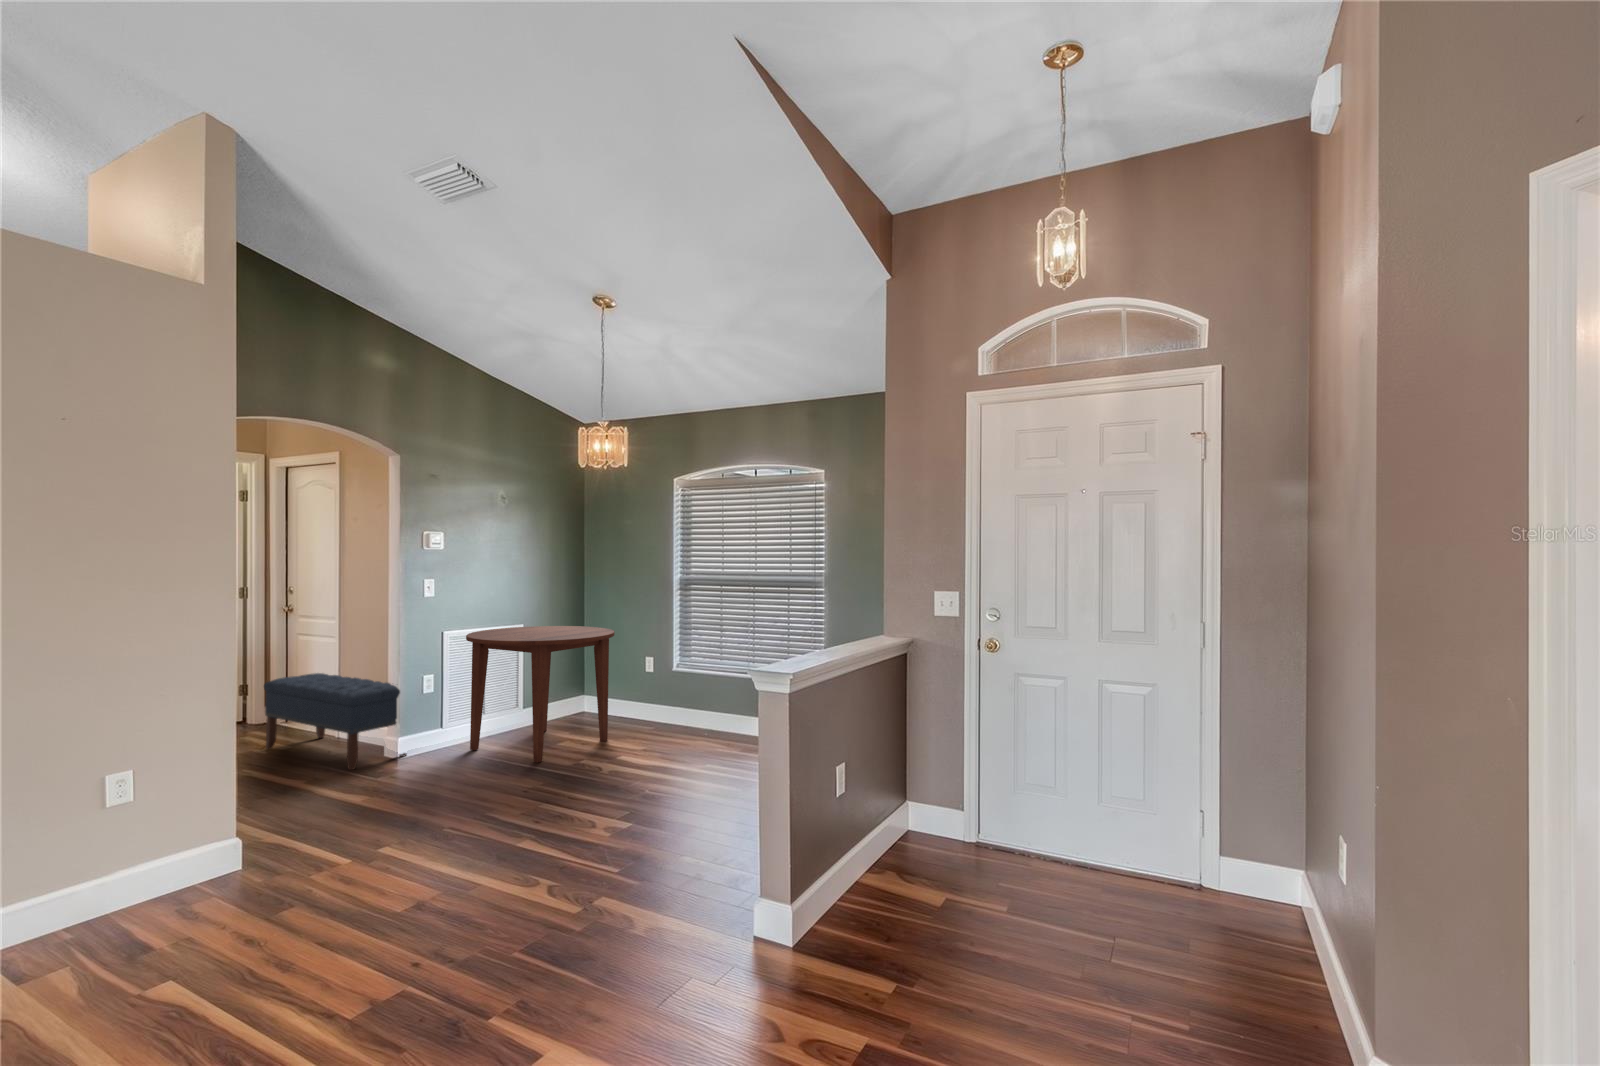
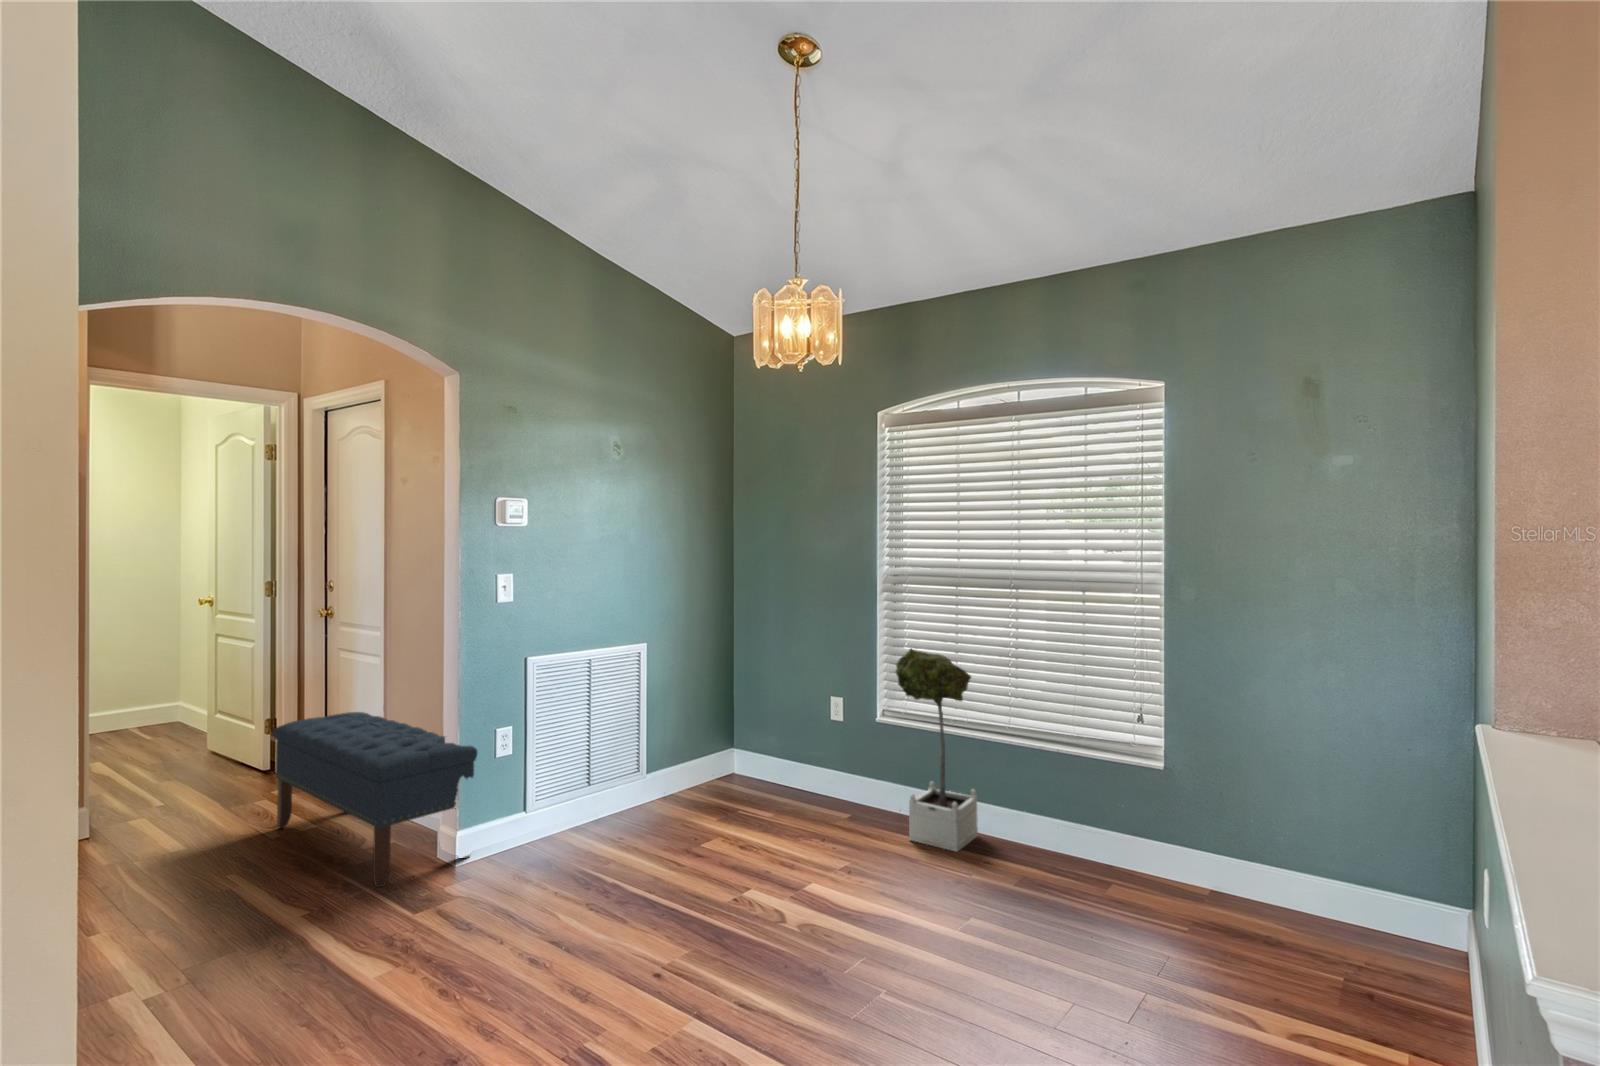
potted tree: none [679,623,728,741] -> present [896,648,978,852]
dining table: present [466,626,615,763] -> none [560,647,793,891]

